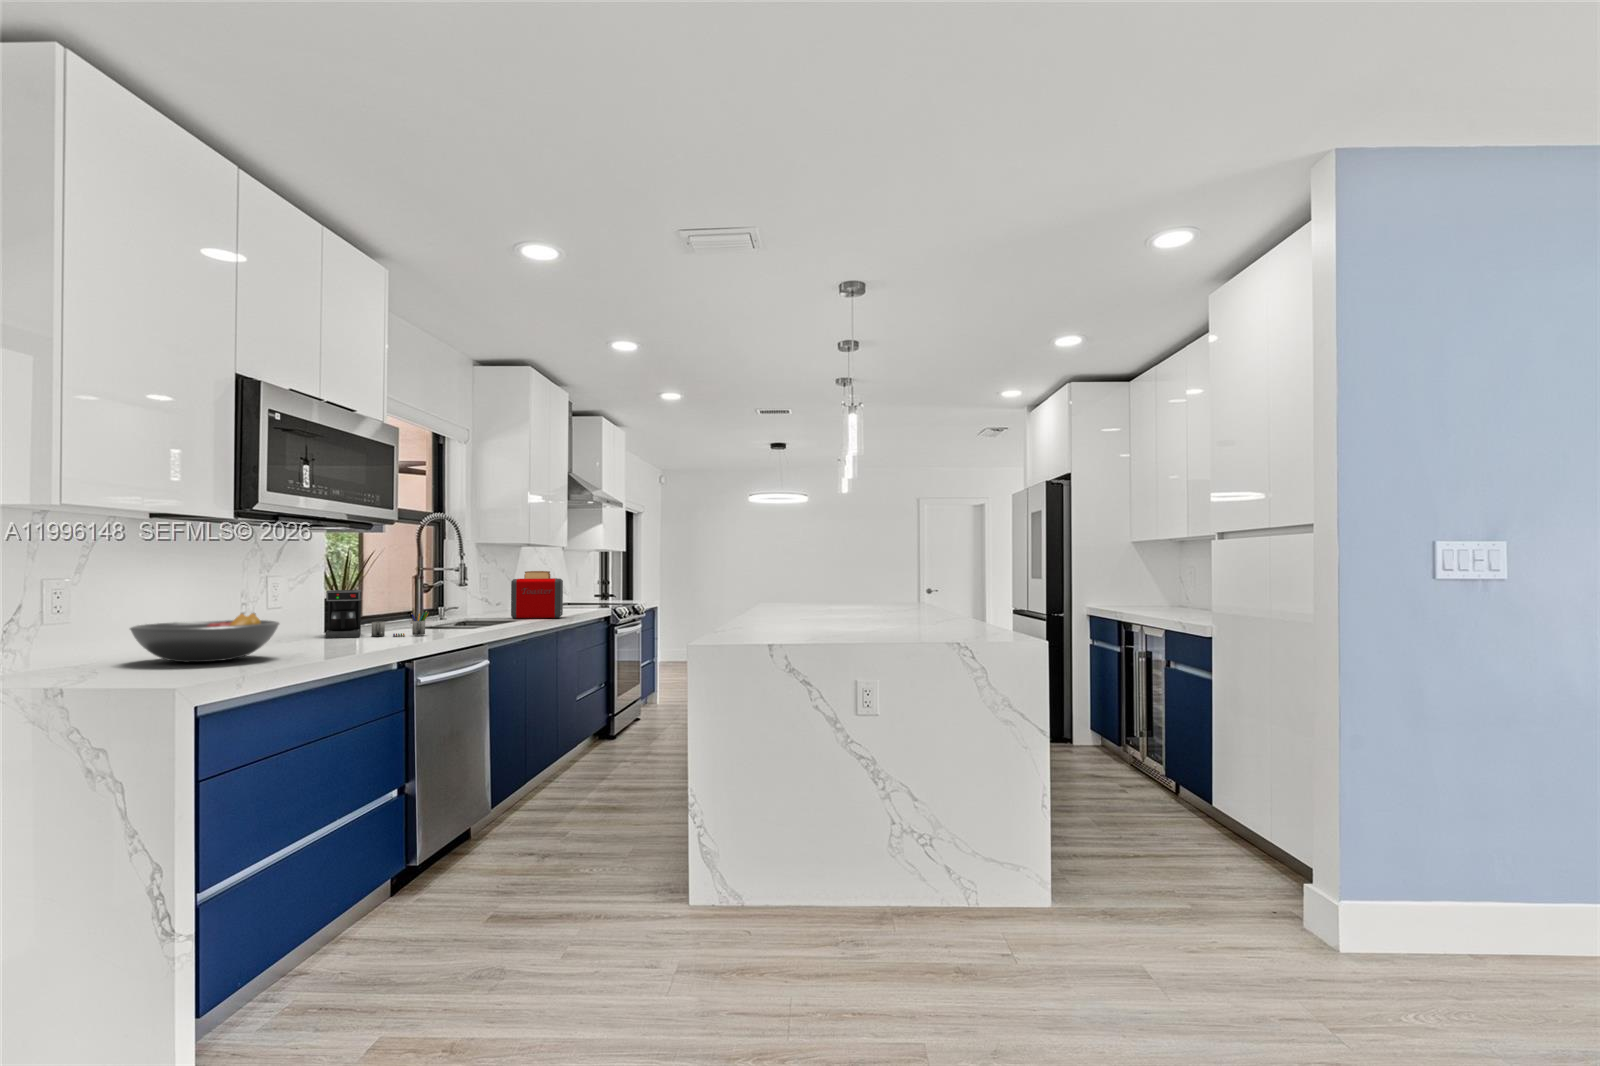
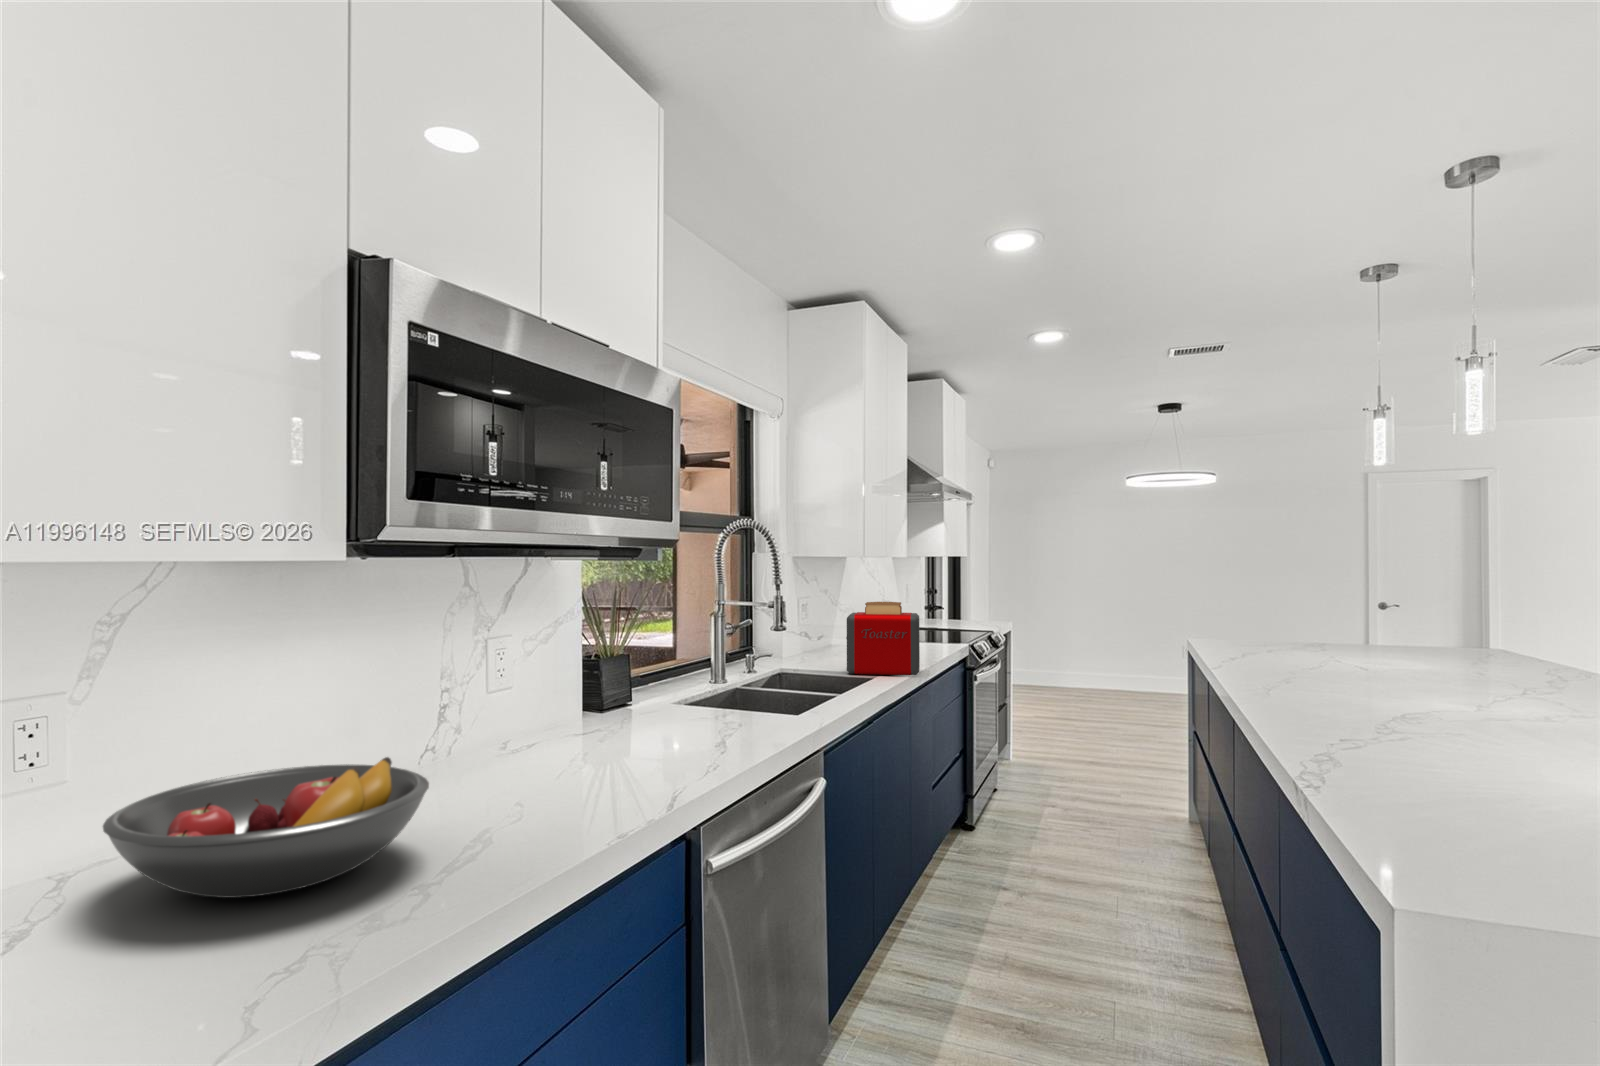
coffee maker: present [326,590,429,638] -> none [568,655,732,745]

